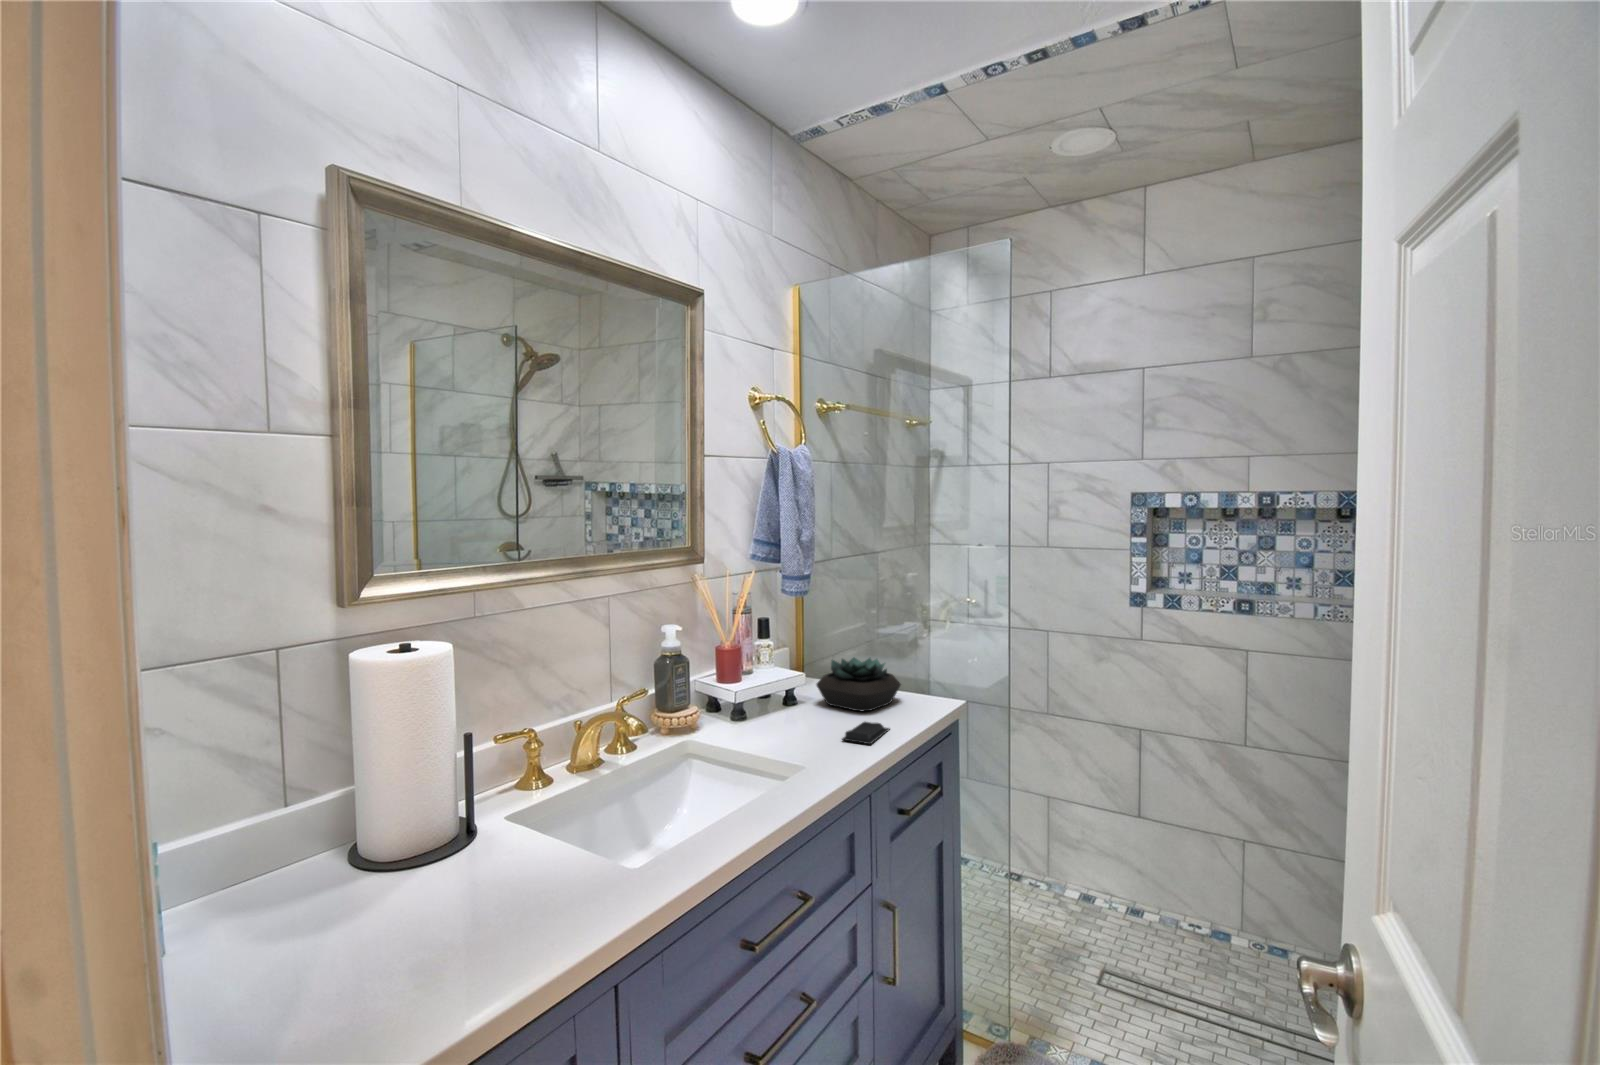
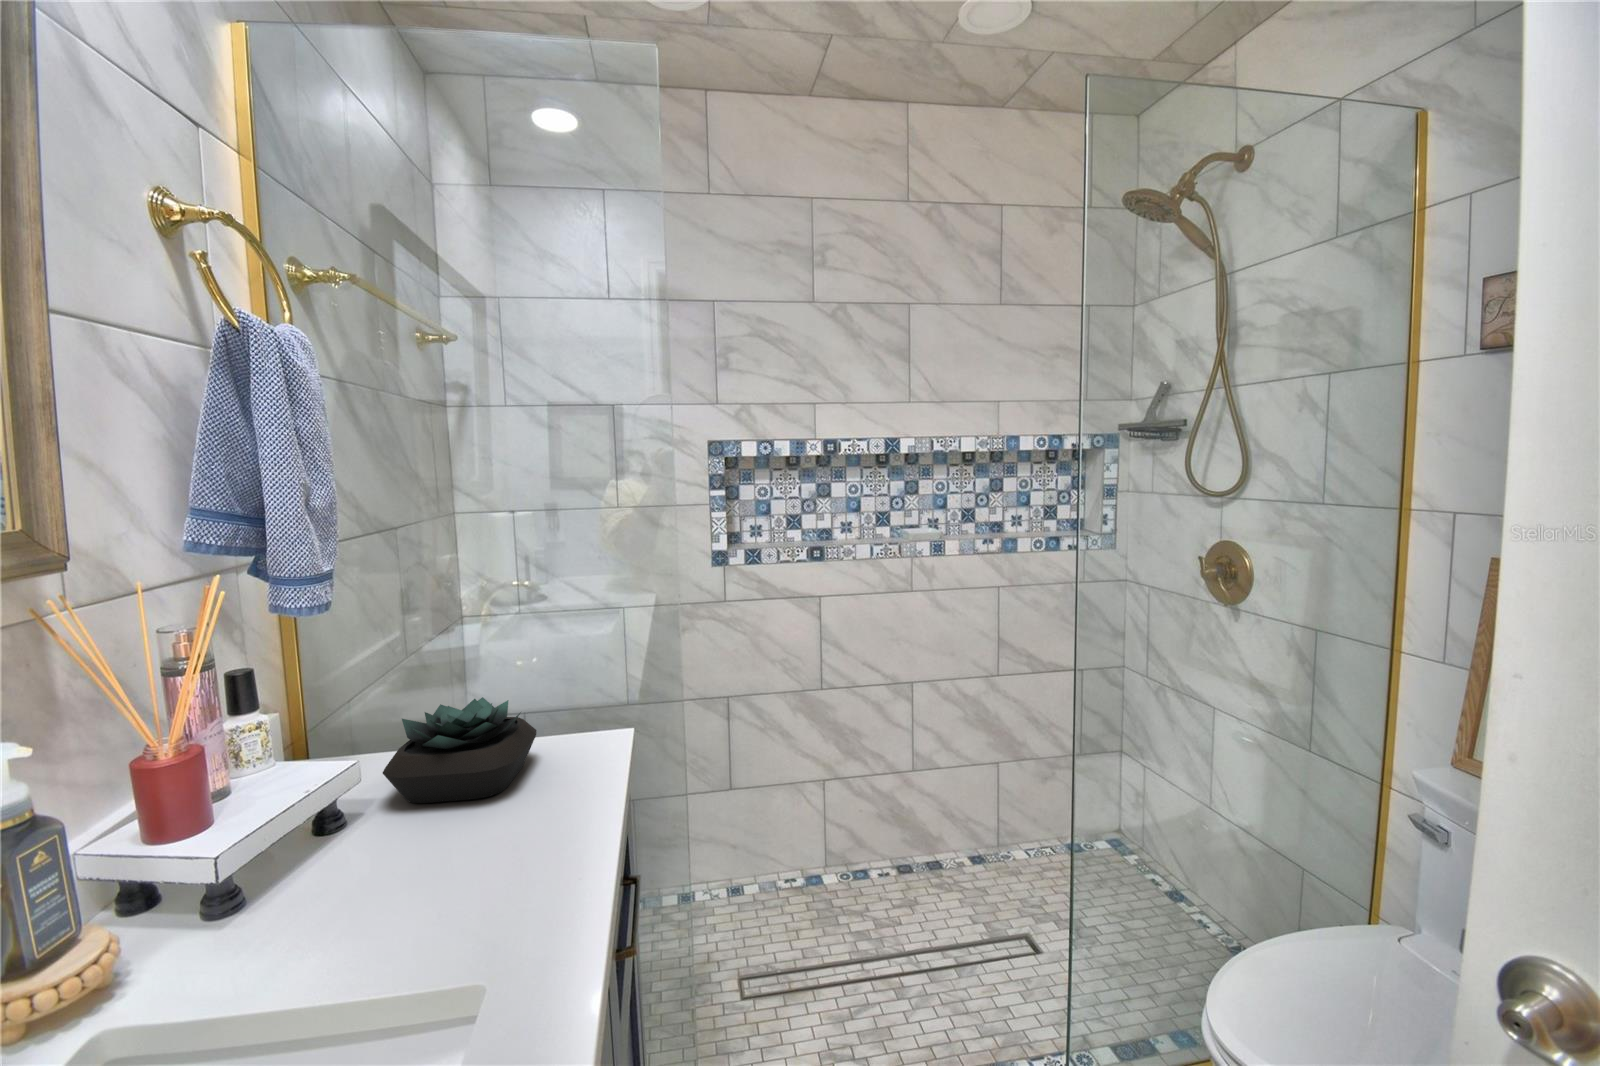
soap bar: present [842,722,890,744] -> none [507,811,569,872]

